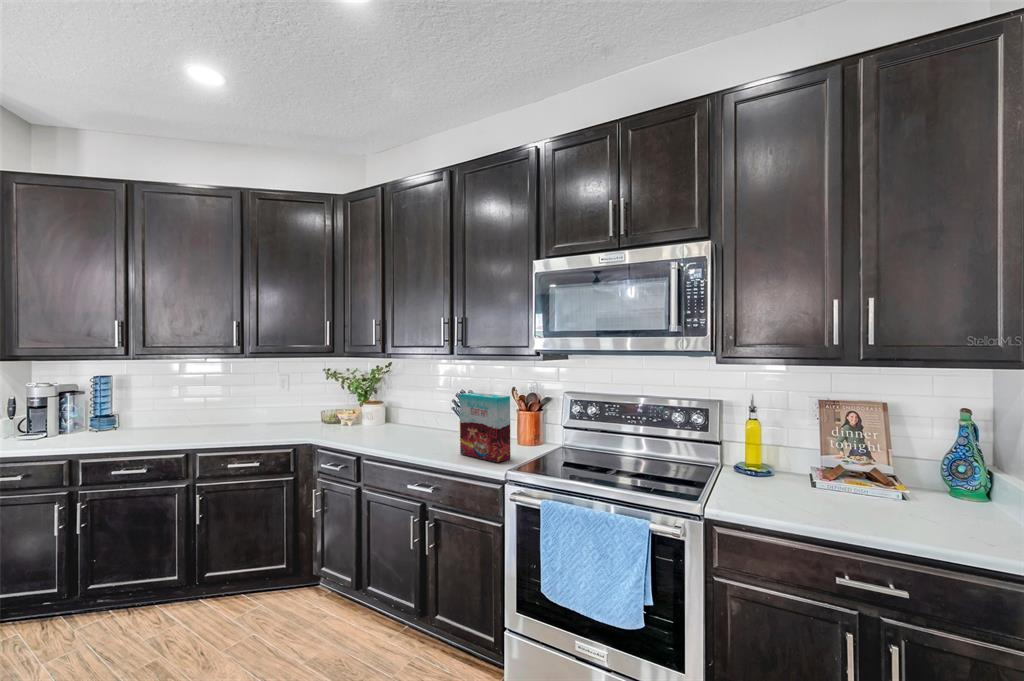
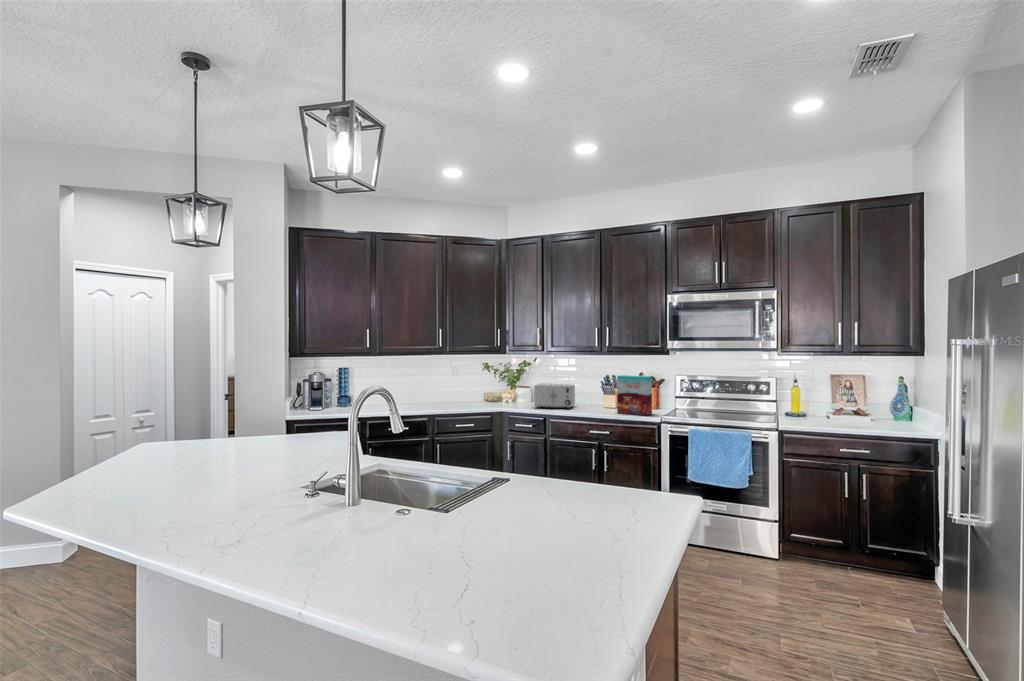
toaster: none [359,400,425,441] -> present [534,383,575,409]

